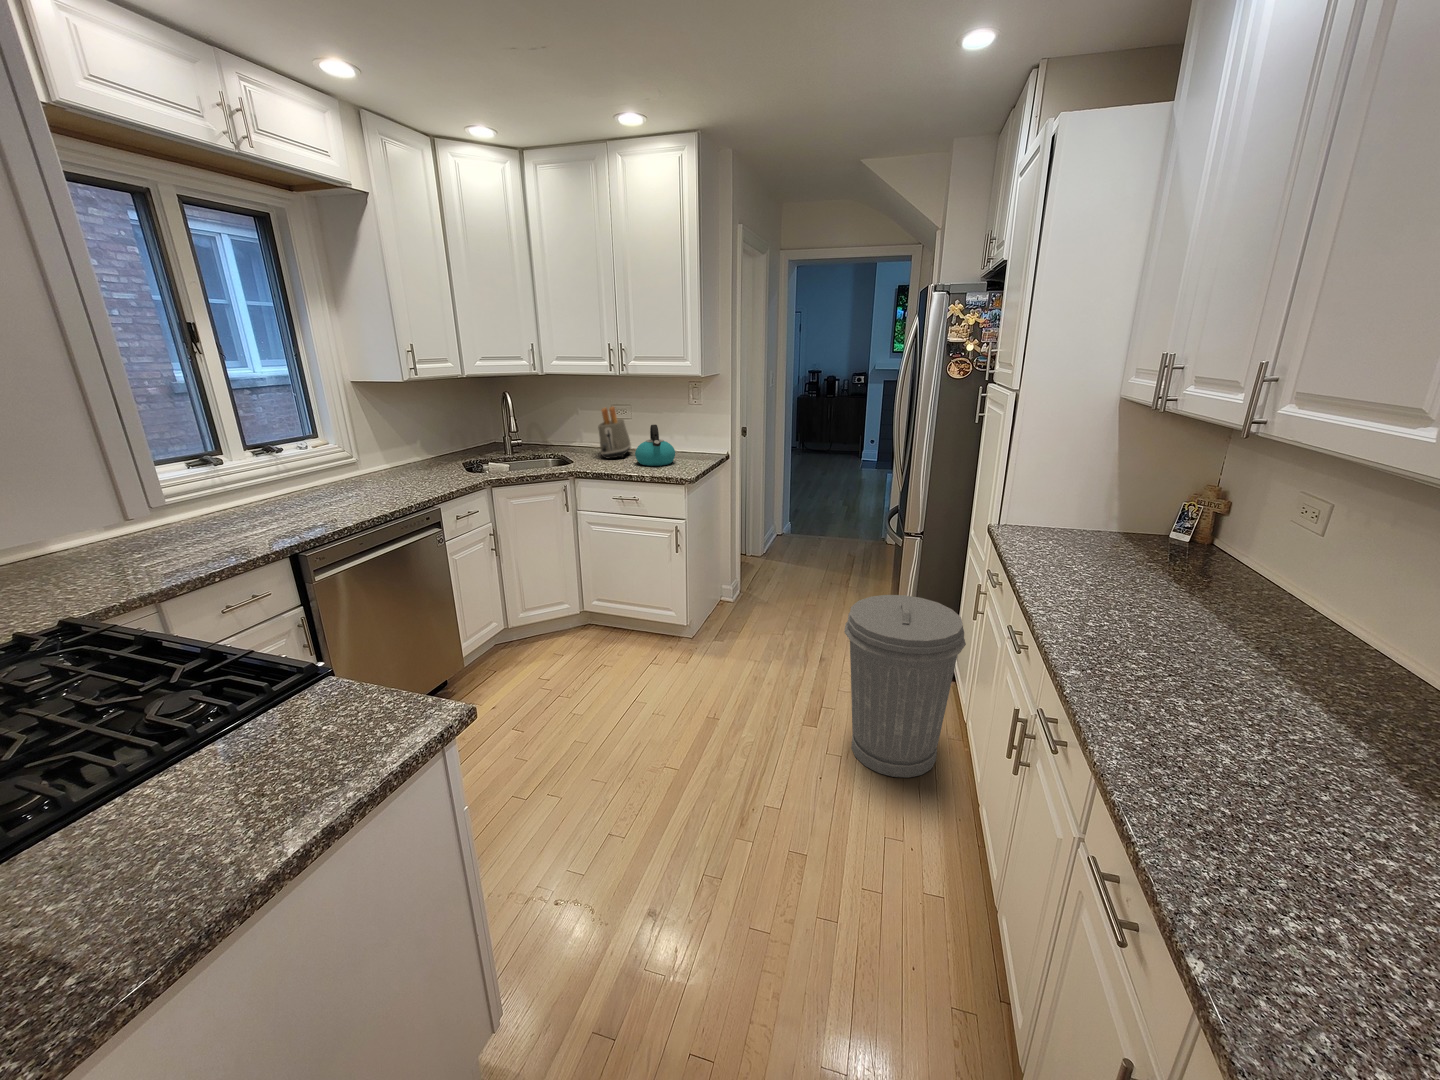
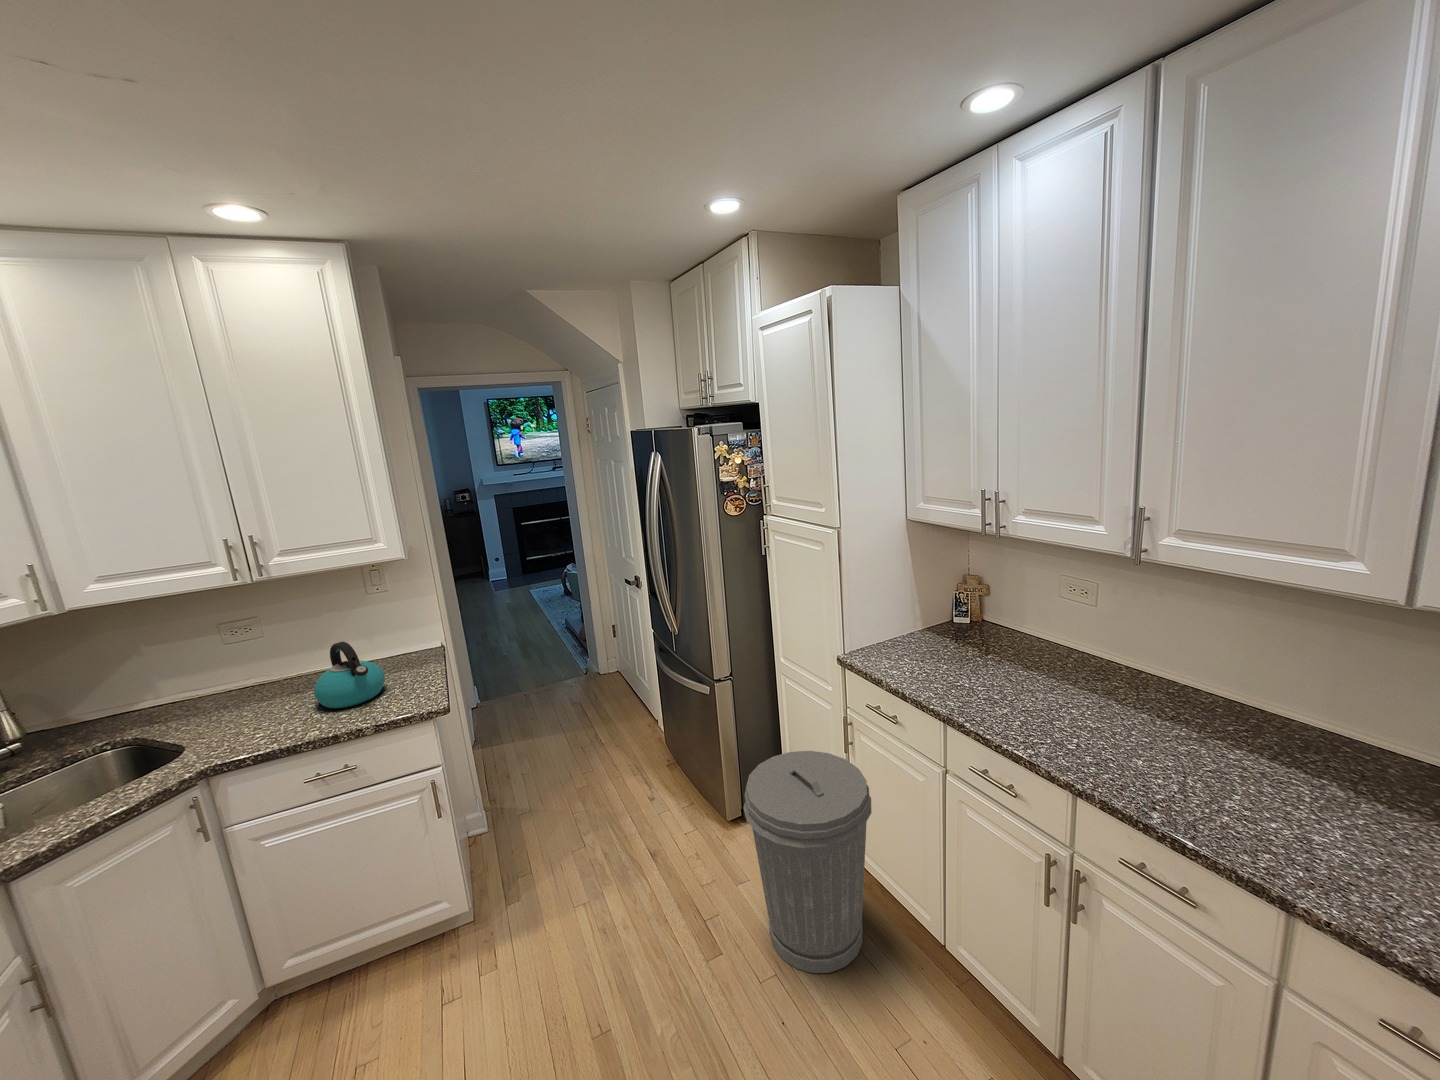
toaster: present [598,407,631,458] -> none [215,629,282,716]

